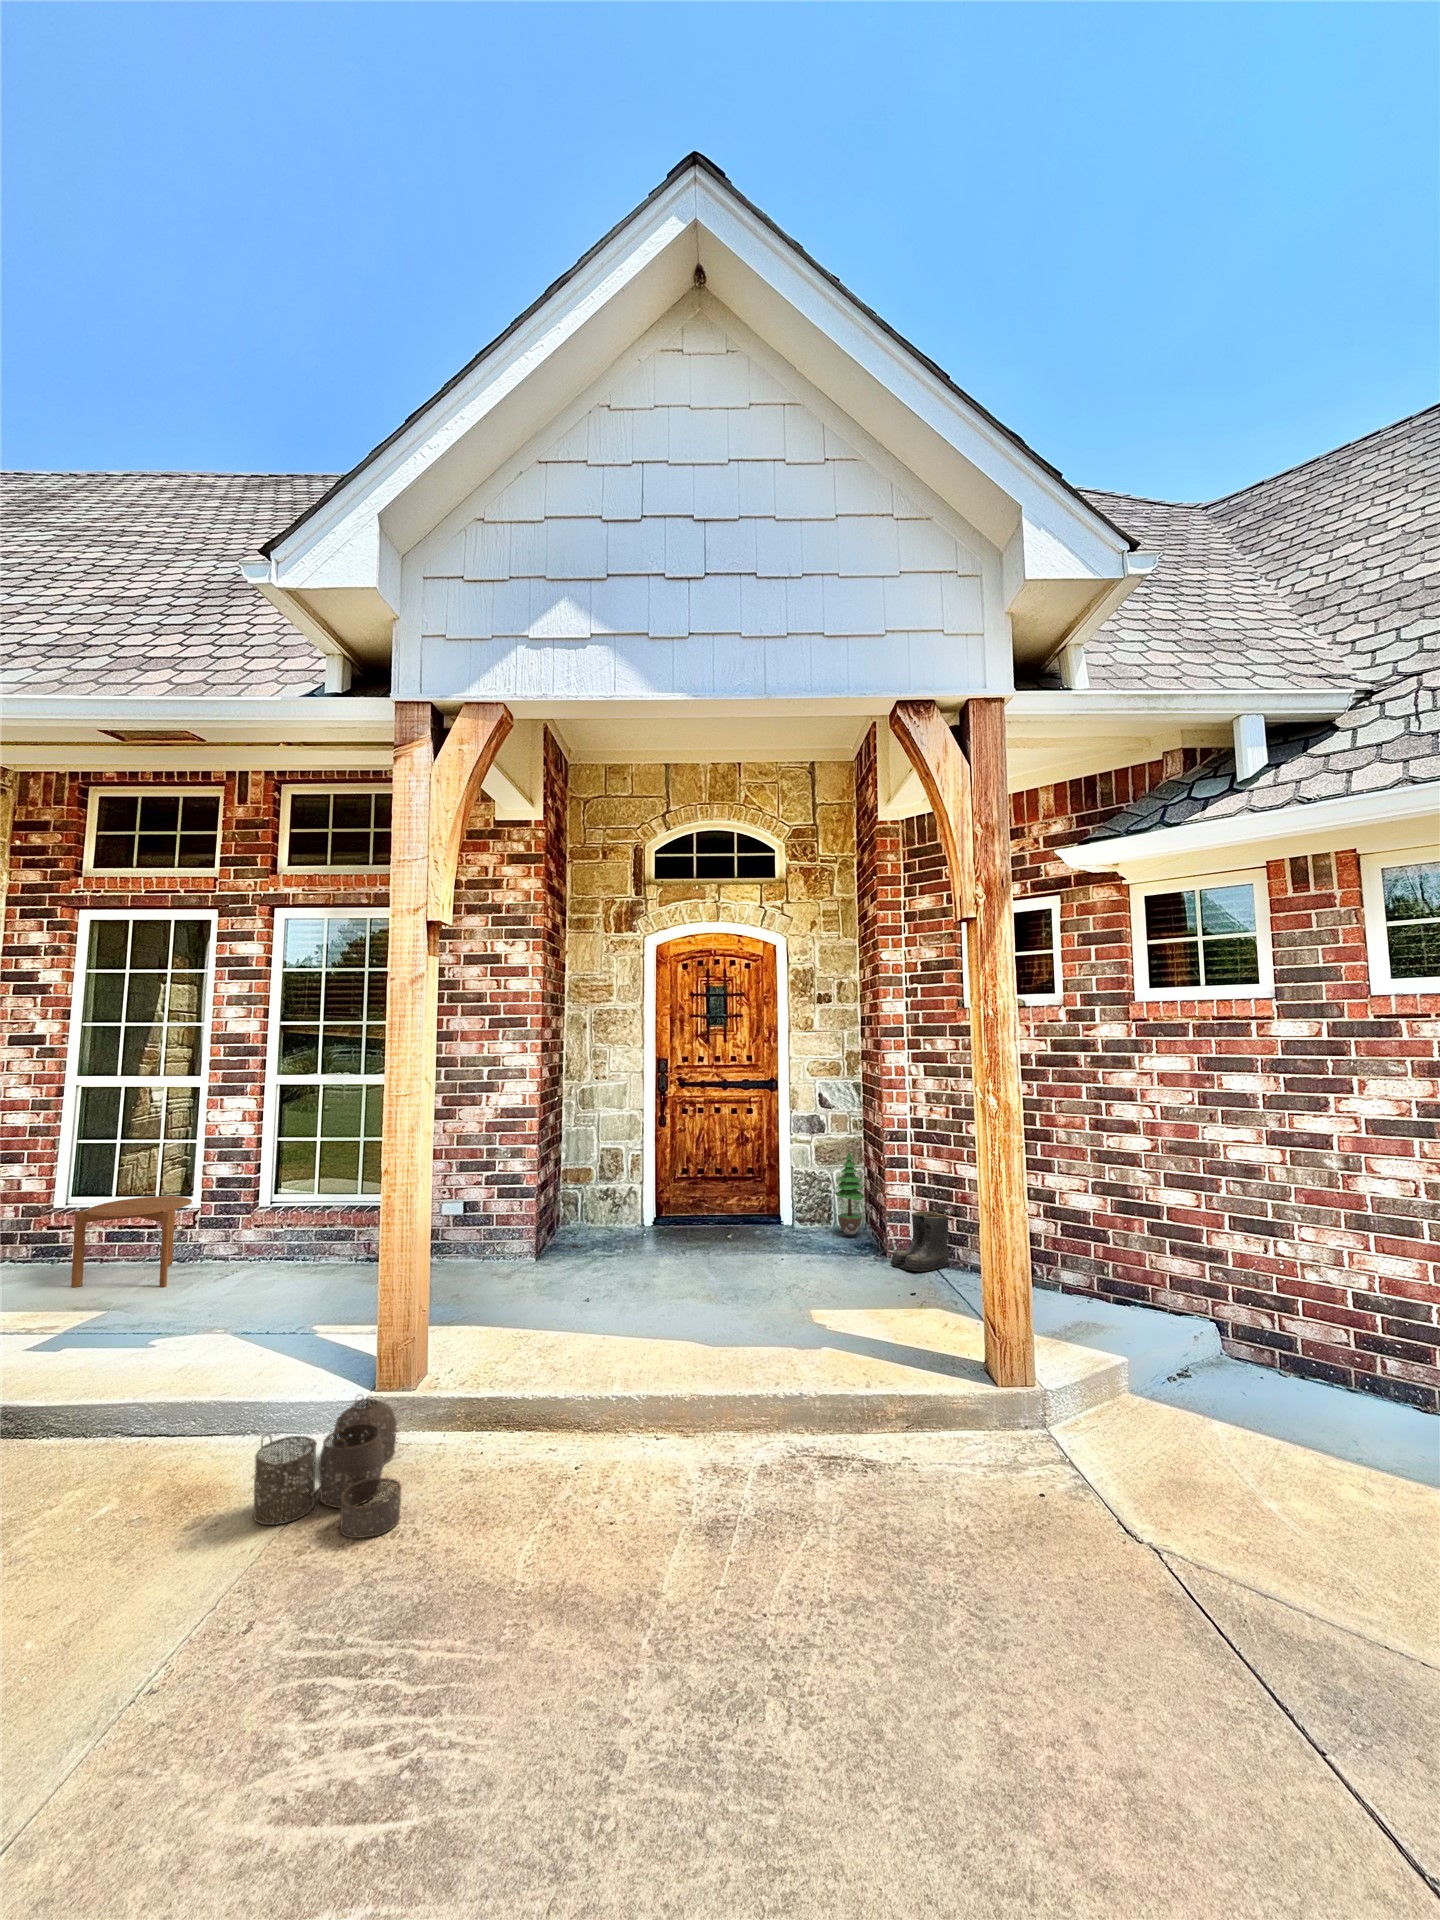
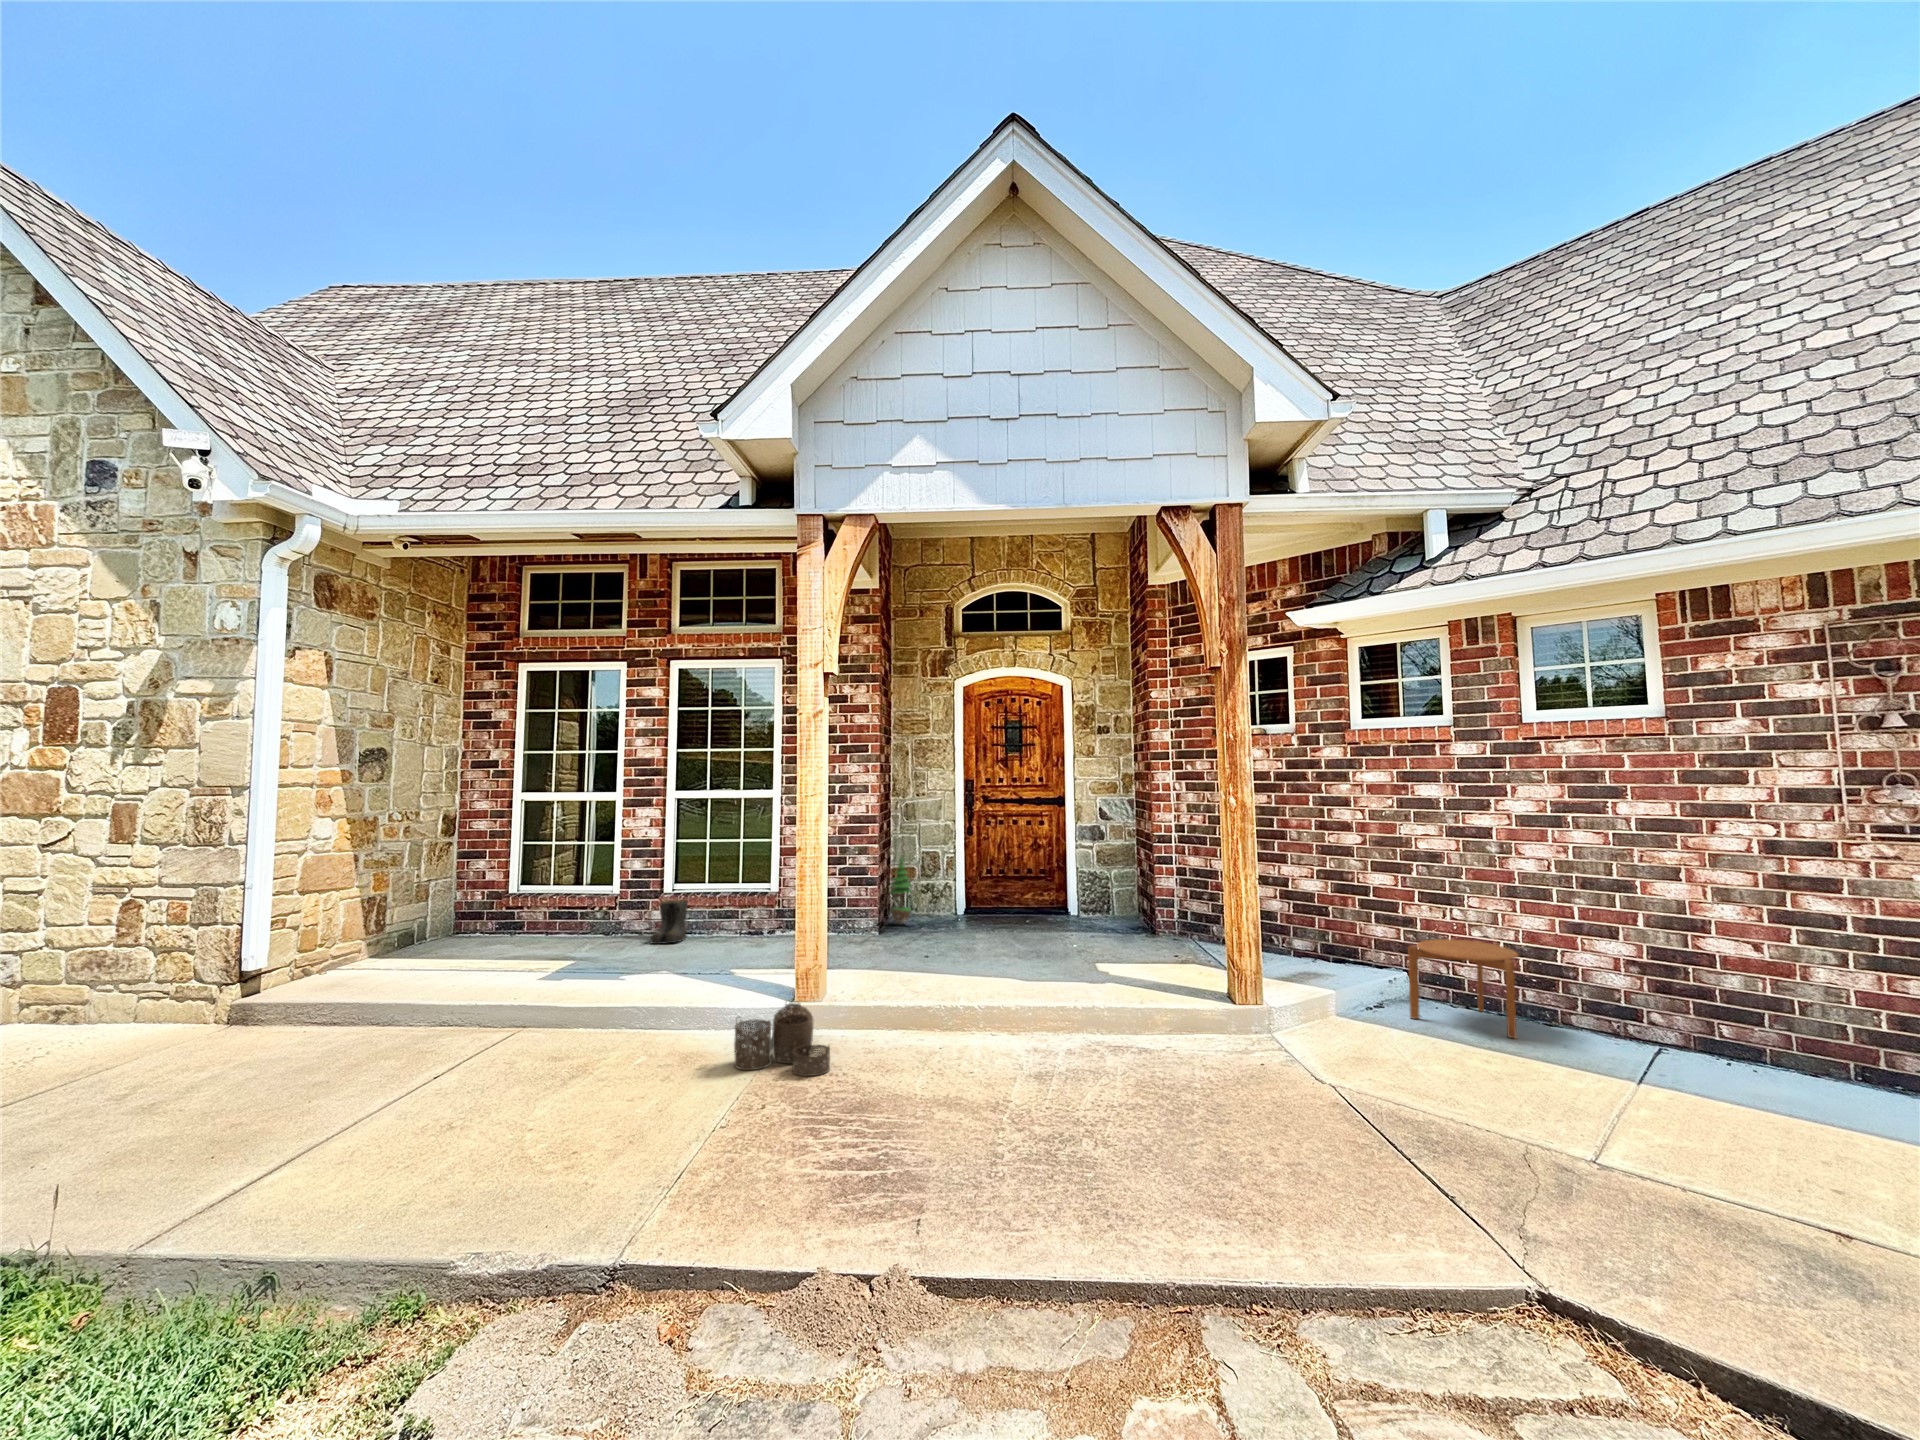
potted tree: present [835,1152,865,1236] -> present [891,858,911,925]
side table: present [71,1195,192,1287] -> present [1408,939,1518,1038]
boots: present [890,1211,949,1272] -> present [650,900,688,944]

